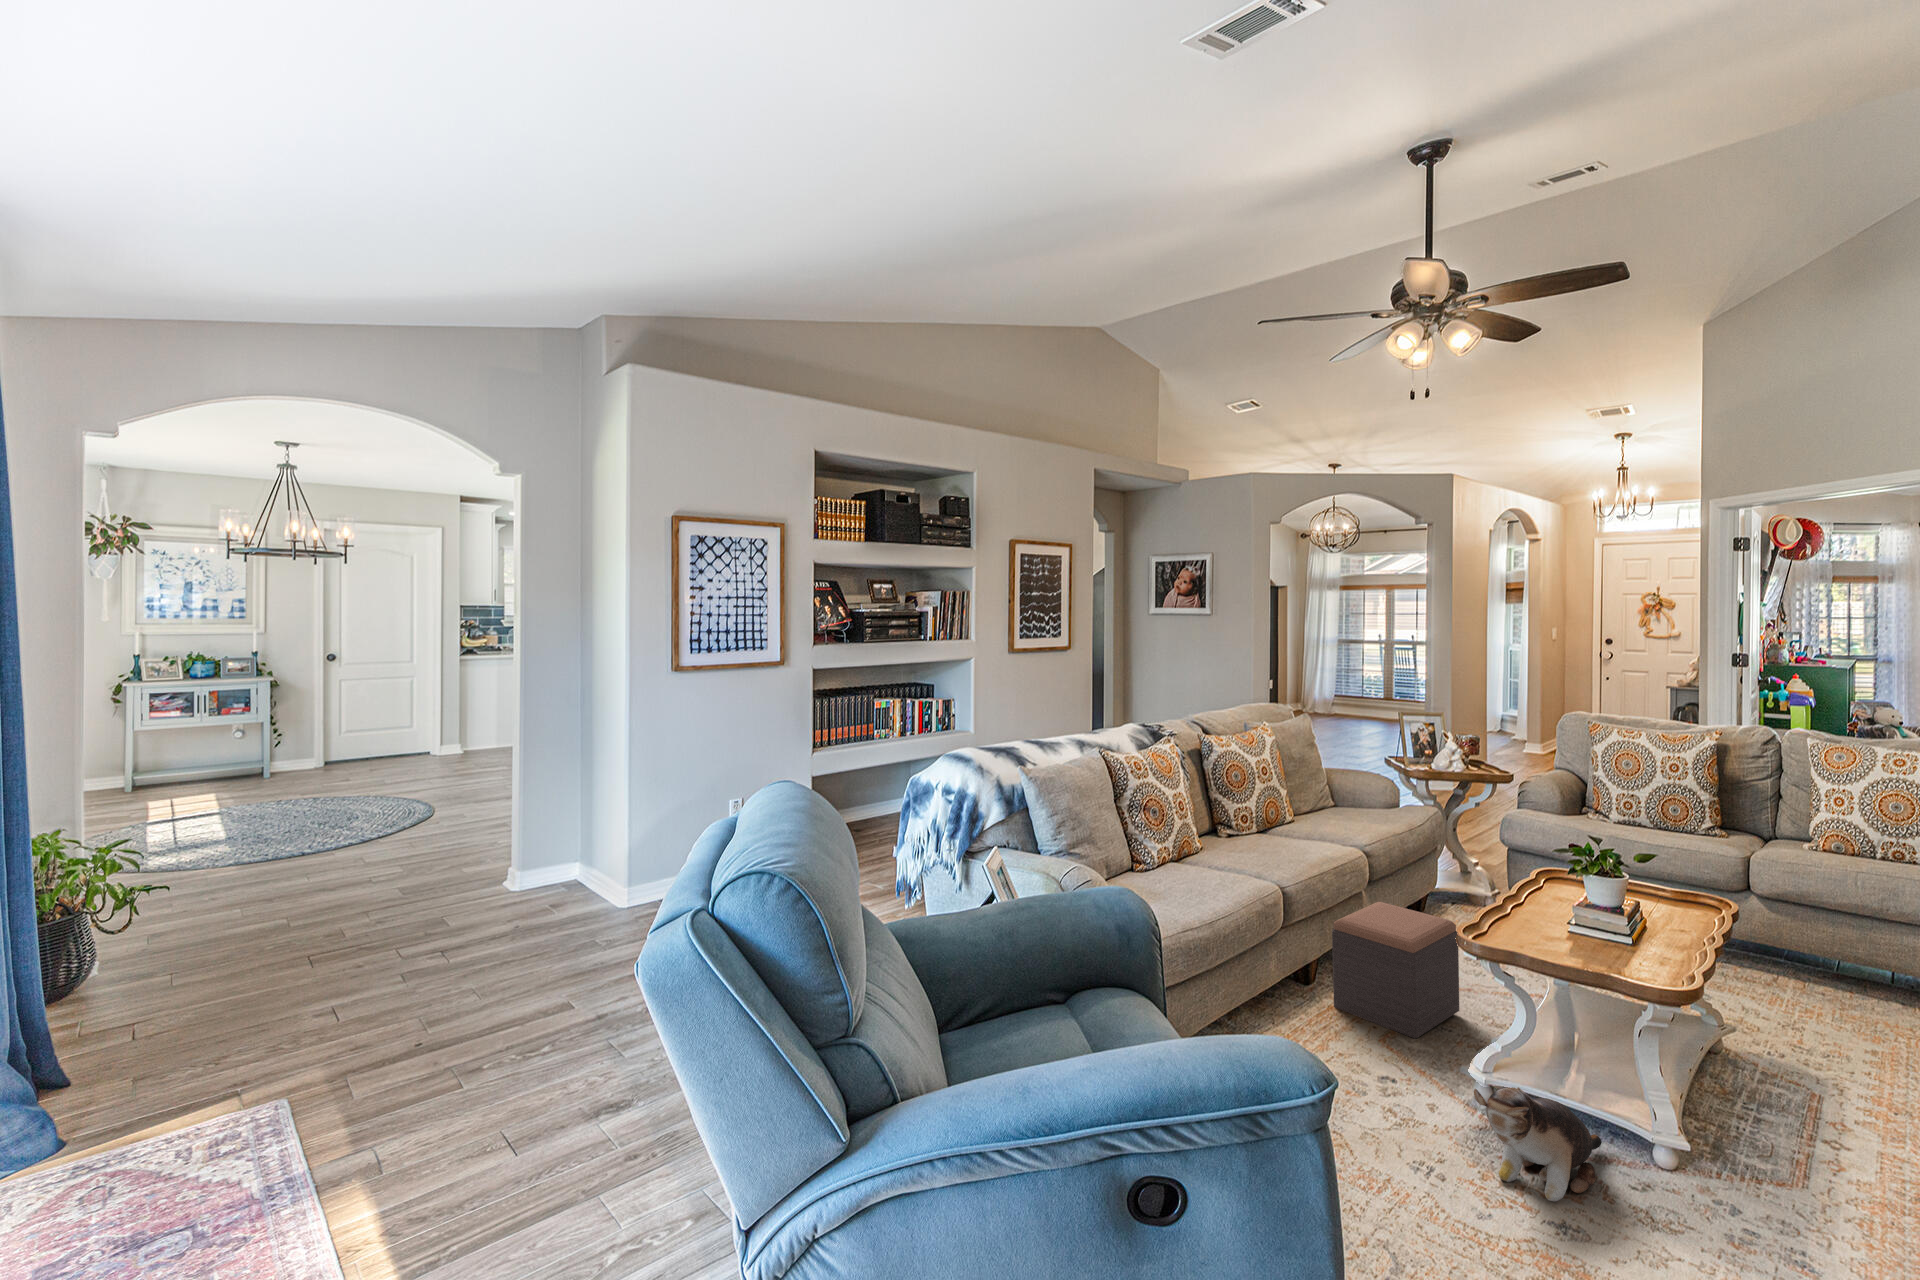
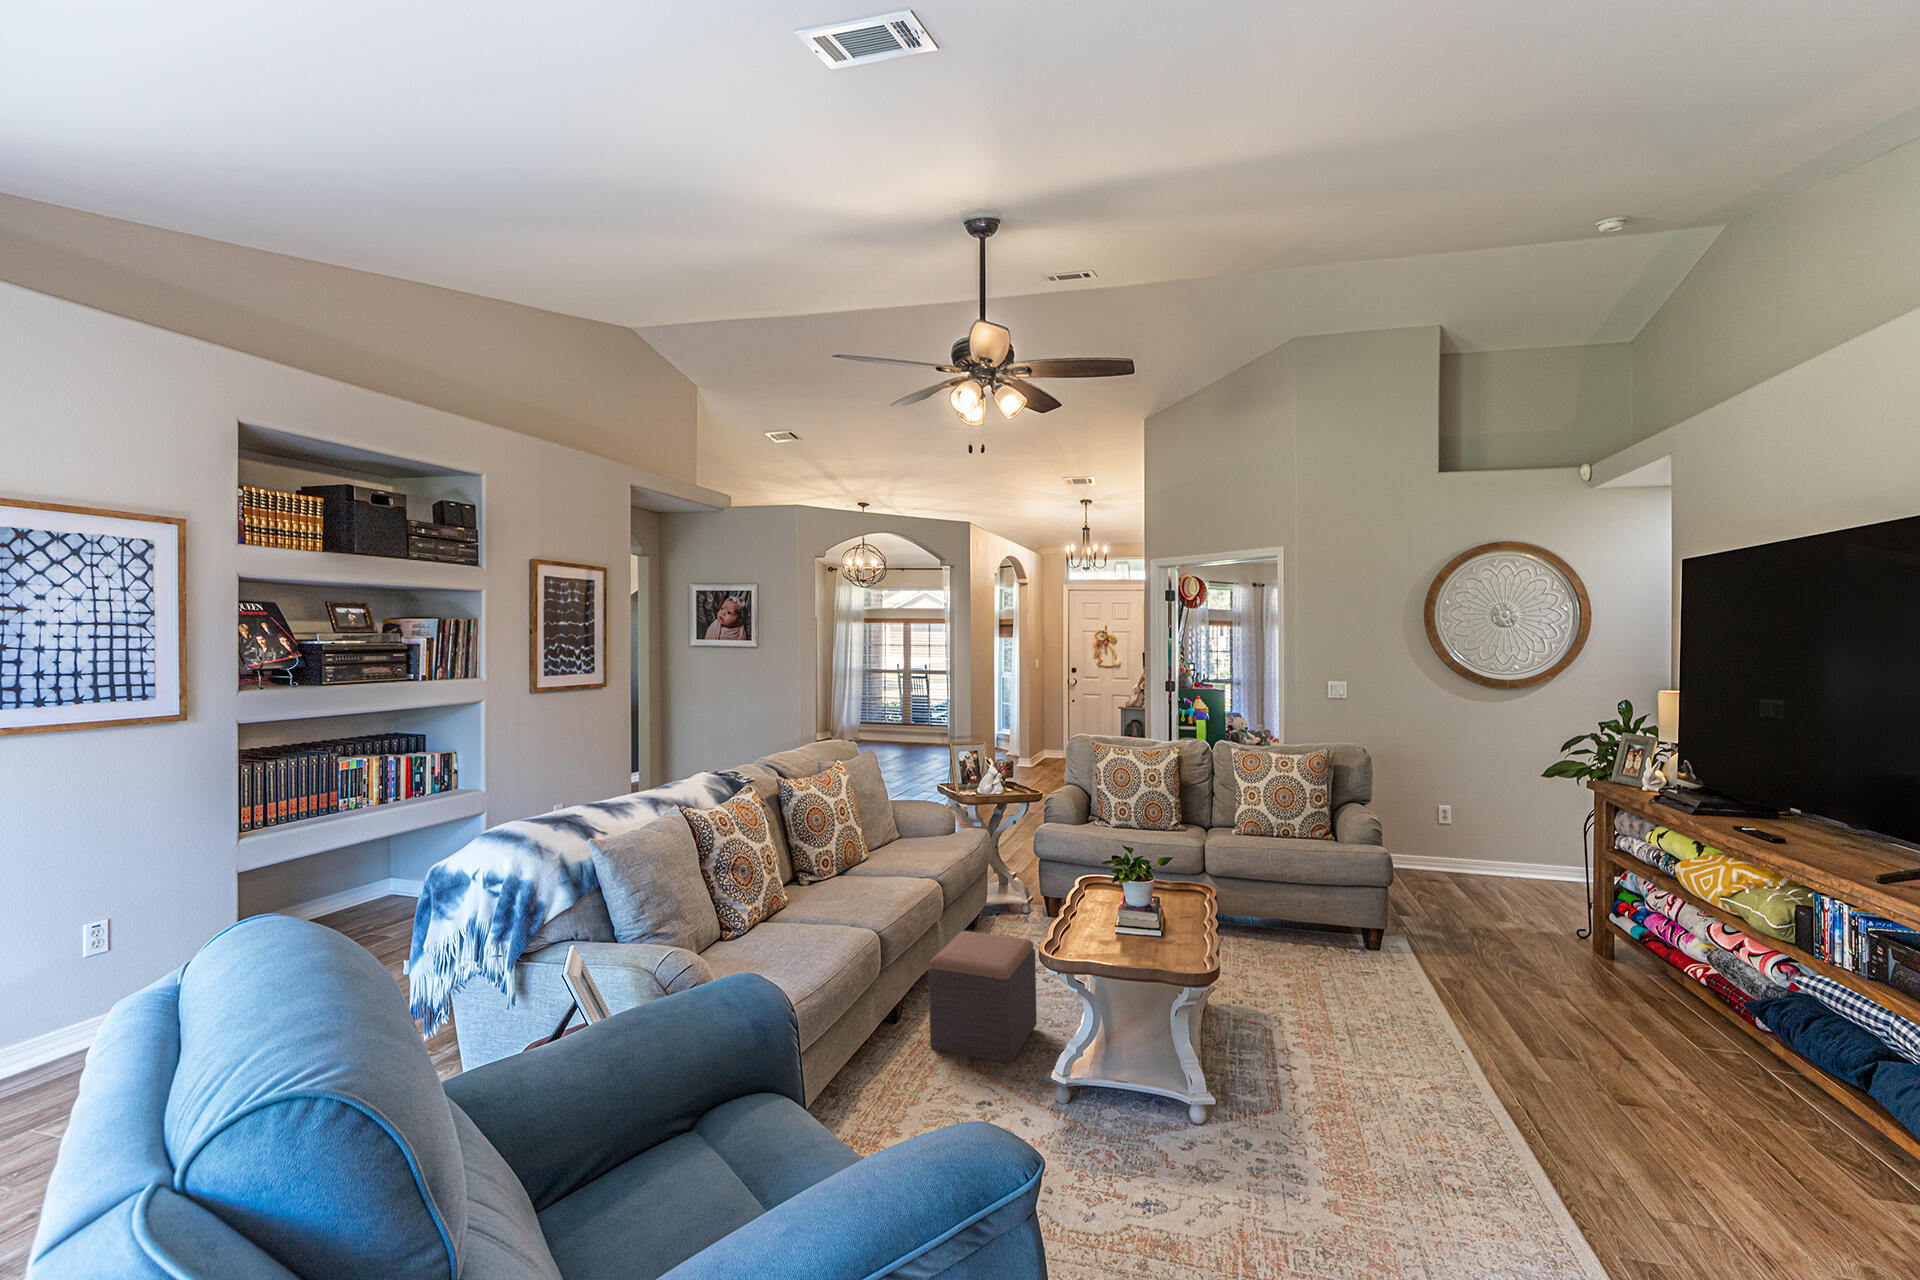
plush toy: present [1474,1087,1602,1201] -> none [1106,1104,1193,1206]

